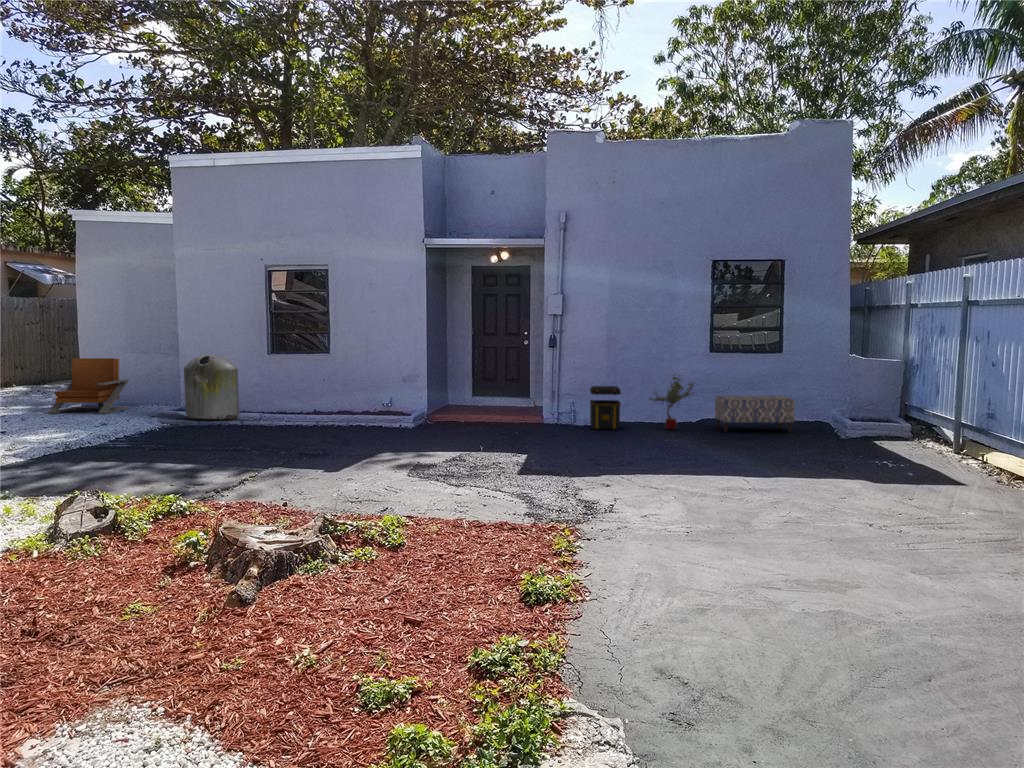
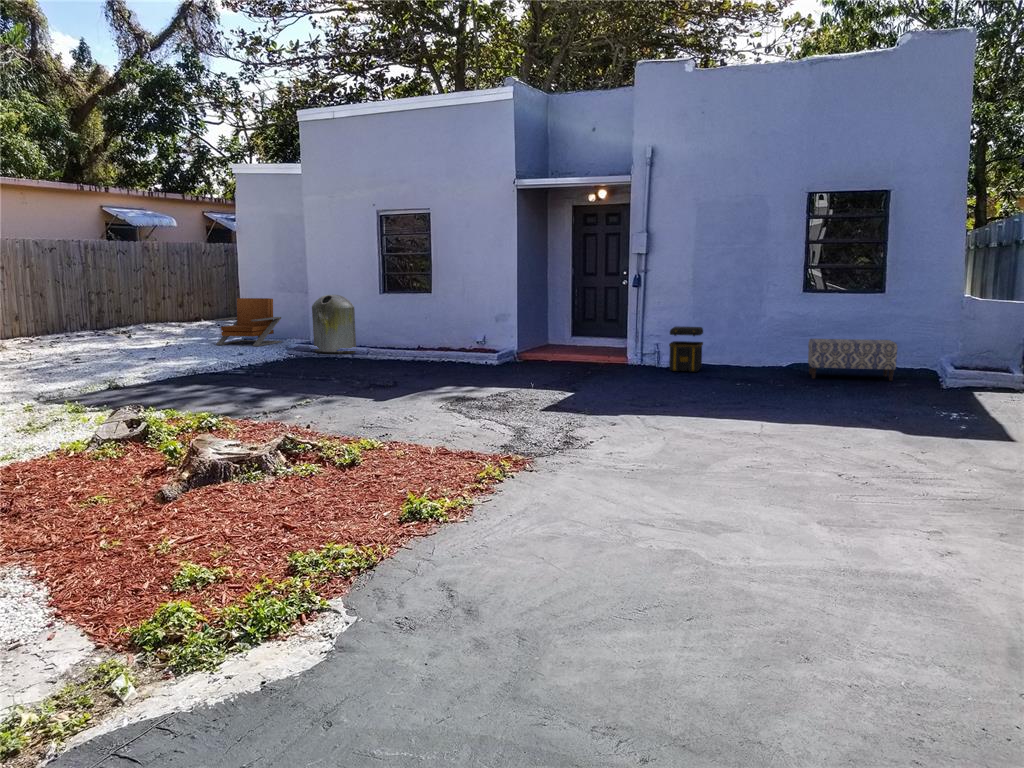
potted tree: present [649,375,694,430] -> none [732,314,783,374]

